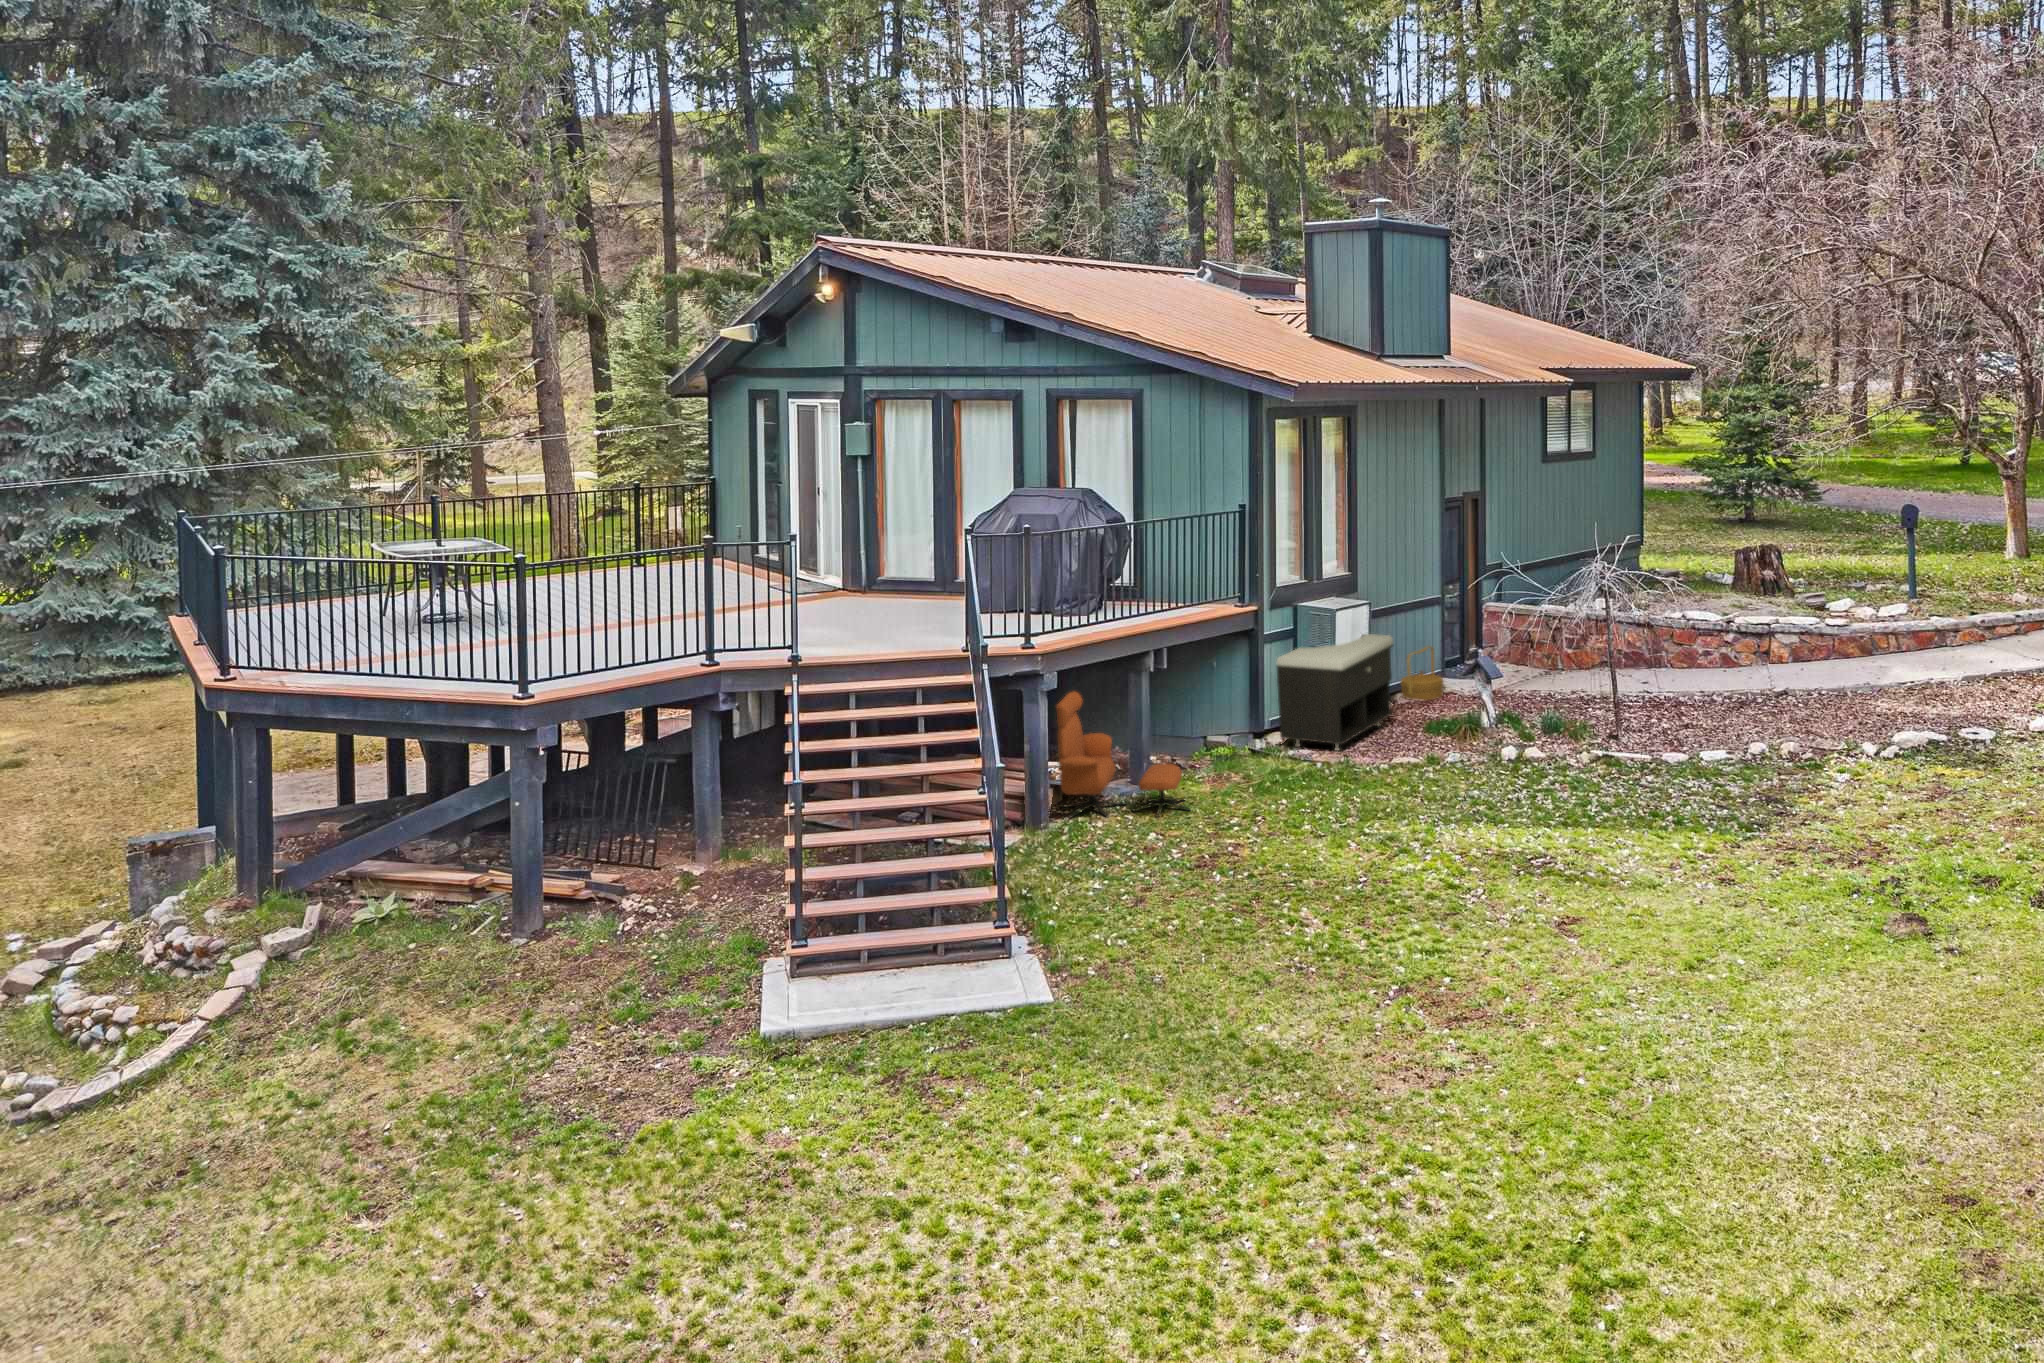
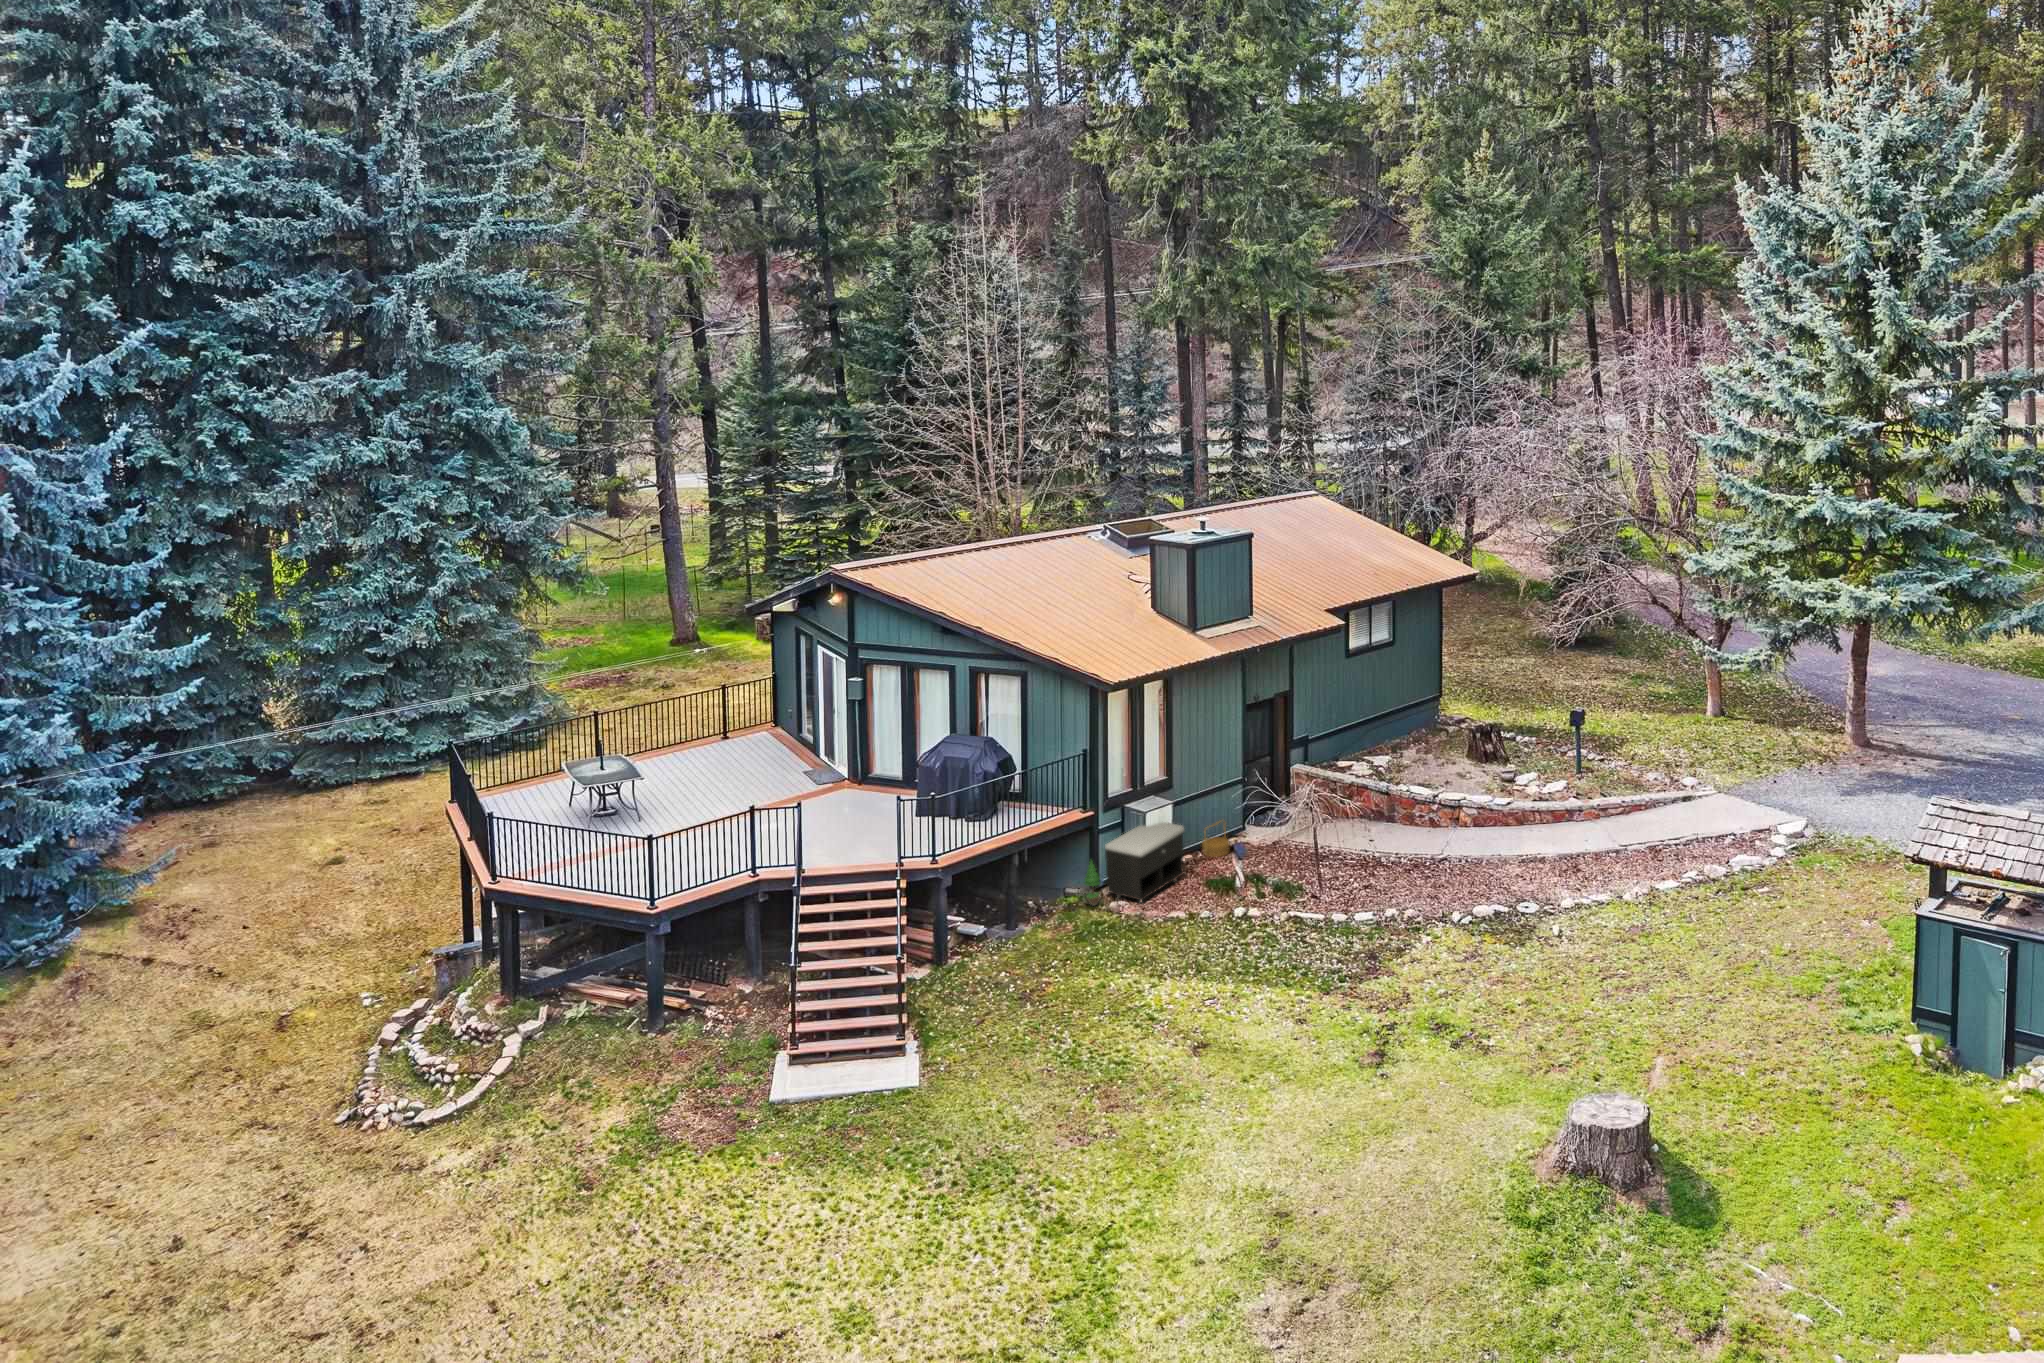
potted tree: none [1246,676,1275,757] -> present [1084,861,1100,905]
lounge chair: present [1057,692,1190,819] -> none [956,876,1035,956]

